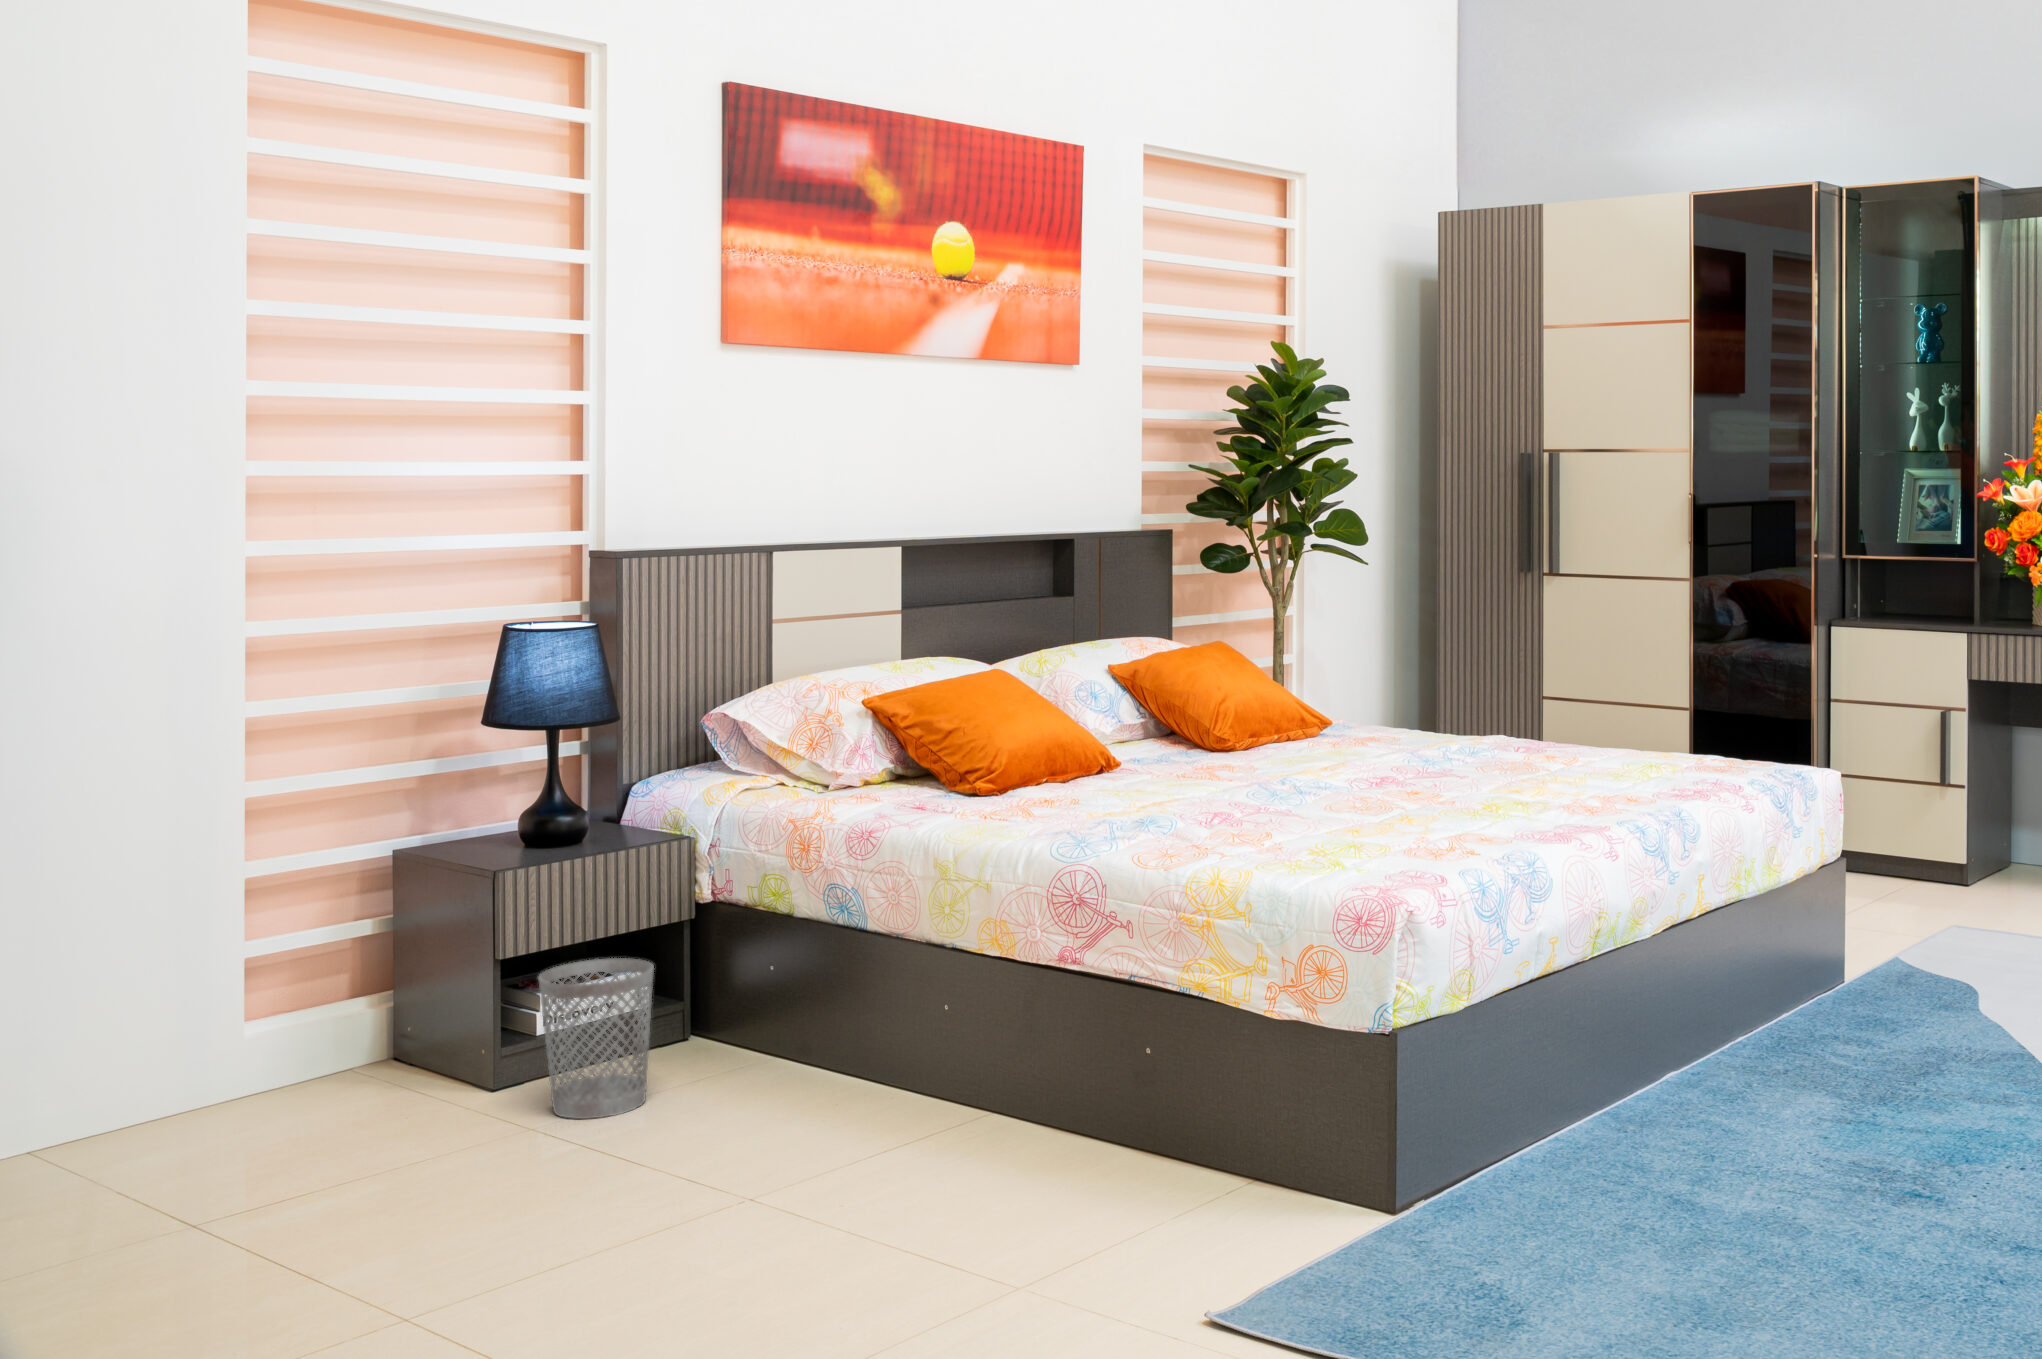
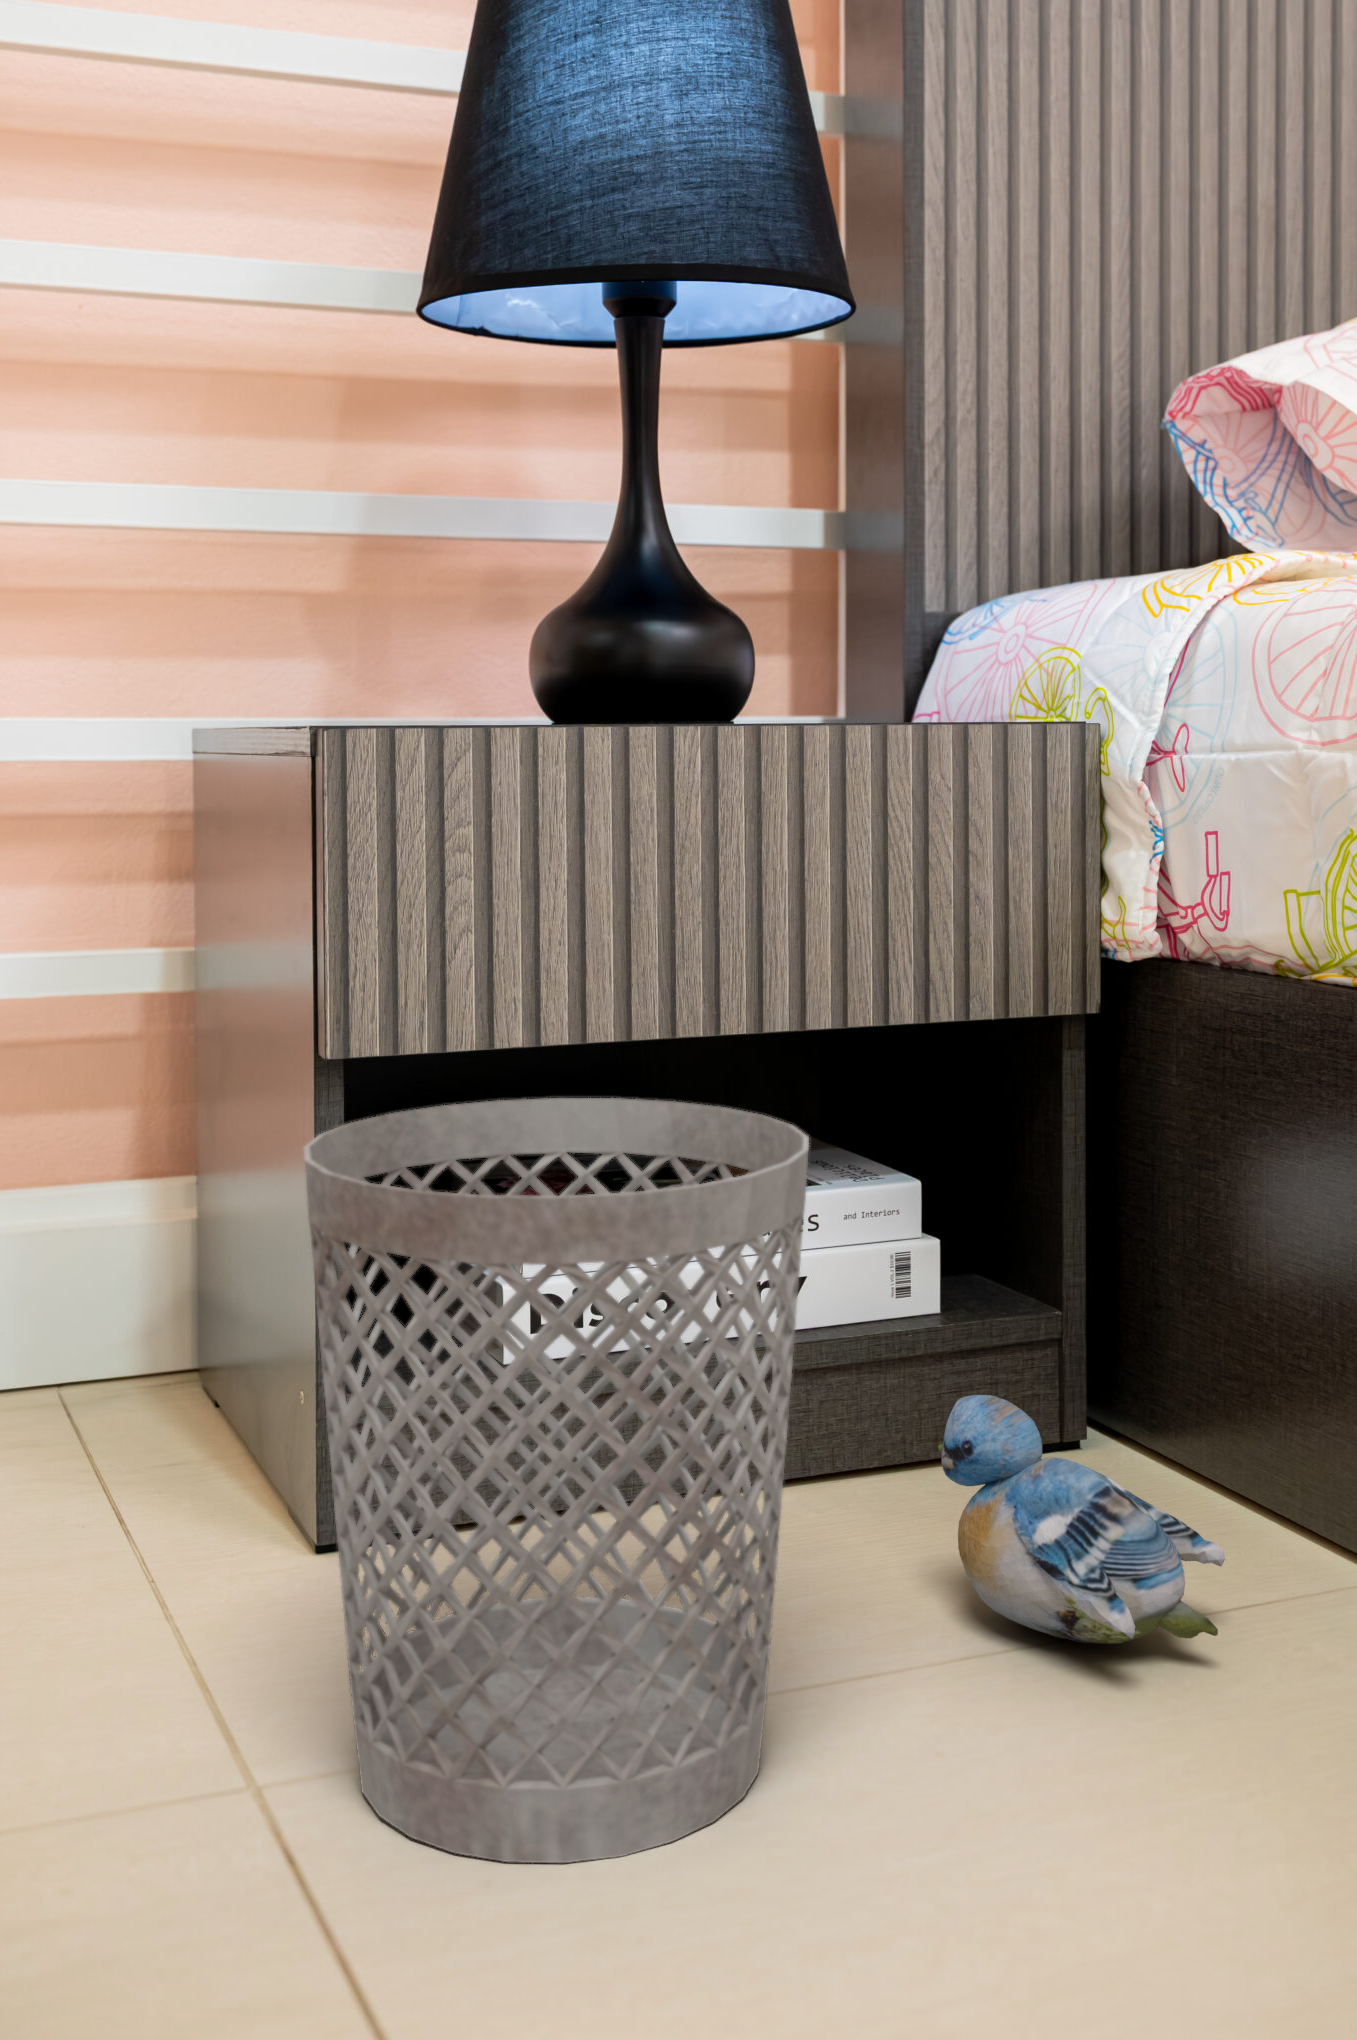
plush toy: none [668,1018,740,1070] -> present [938,1395,1225,1644]

